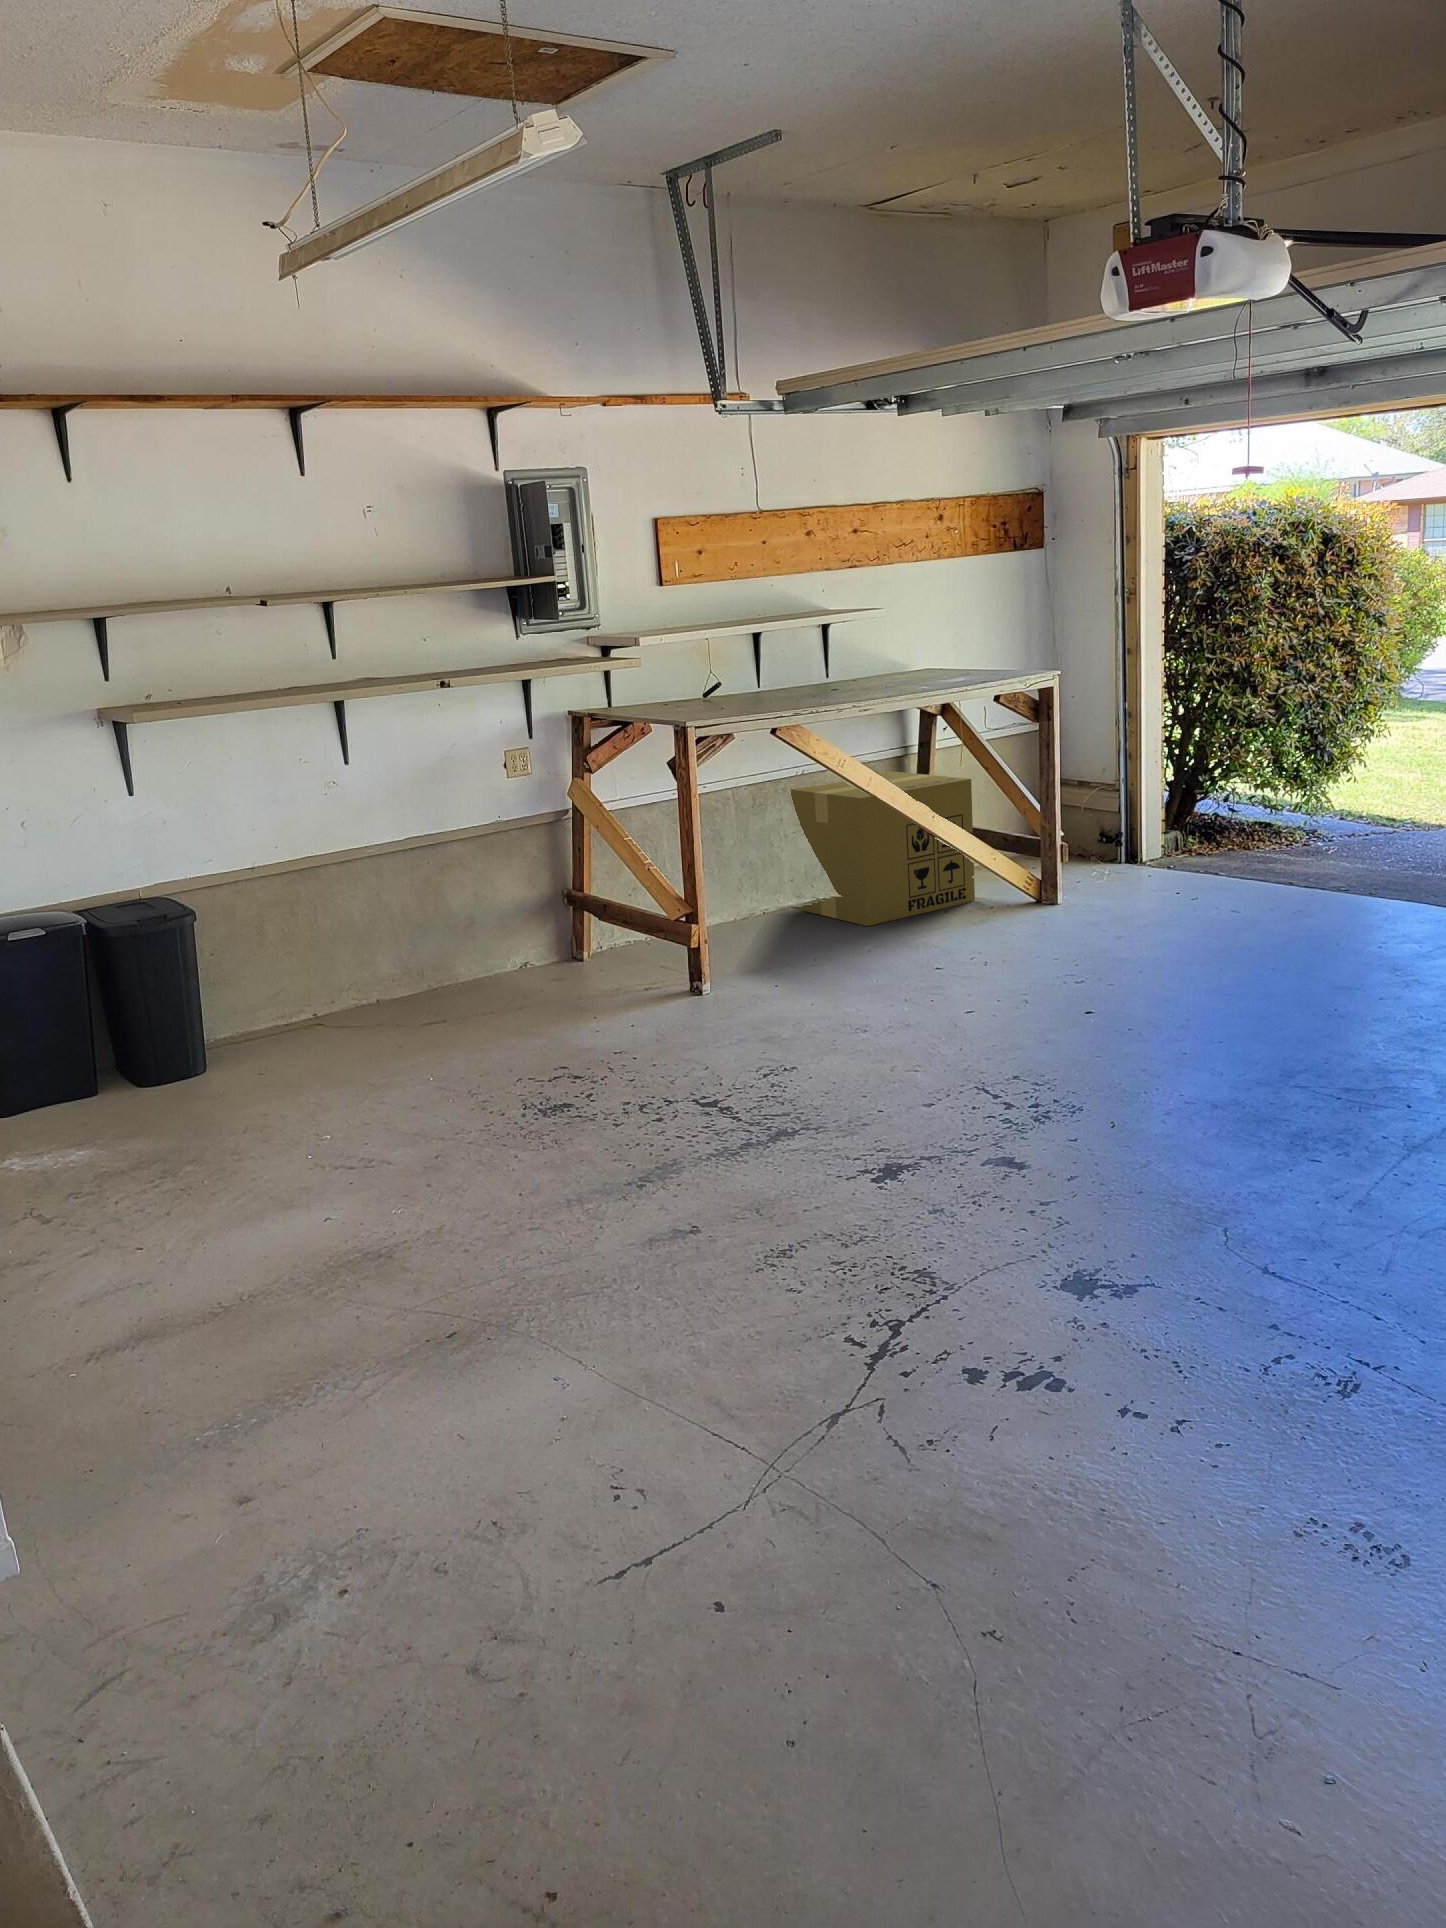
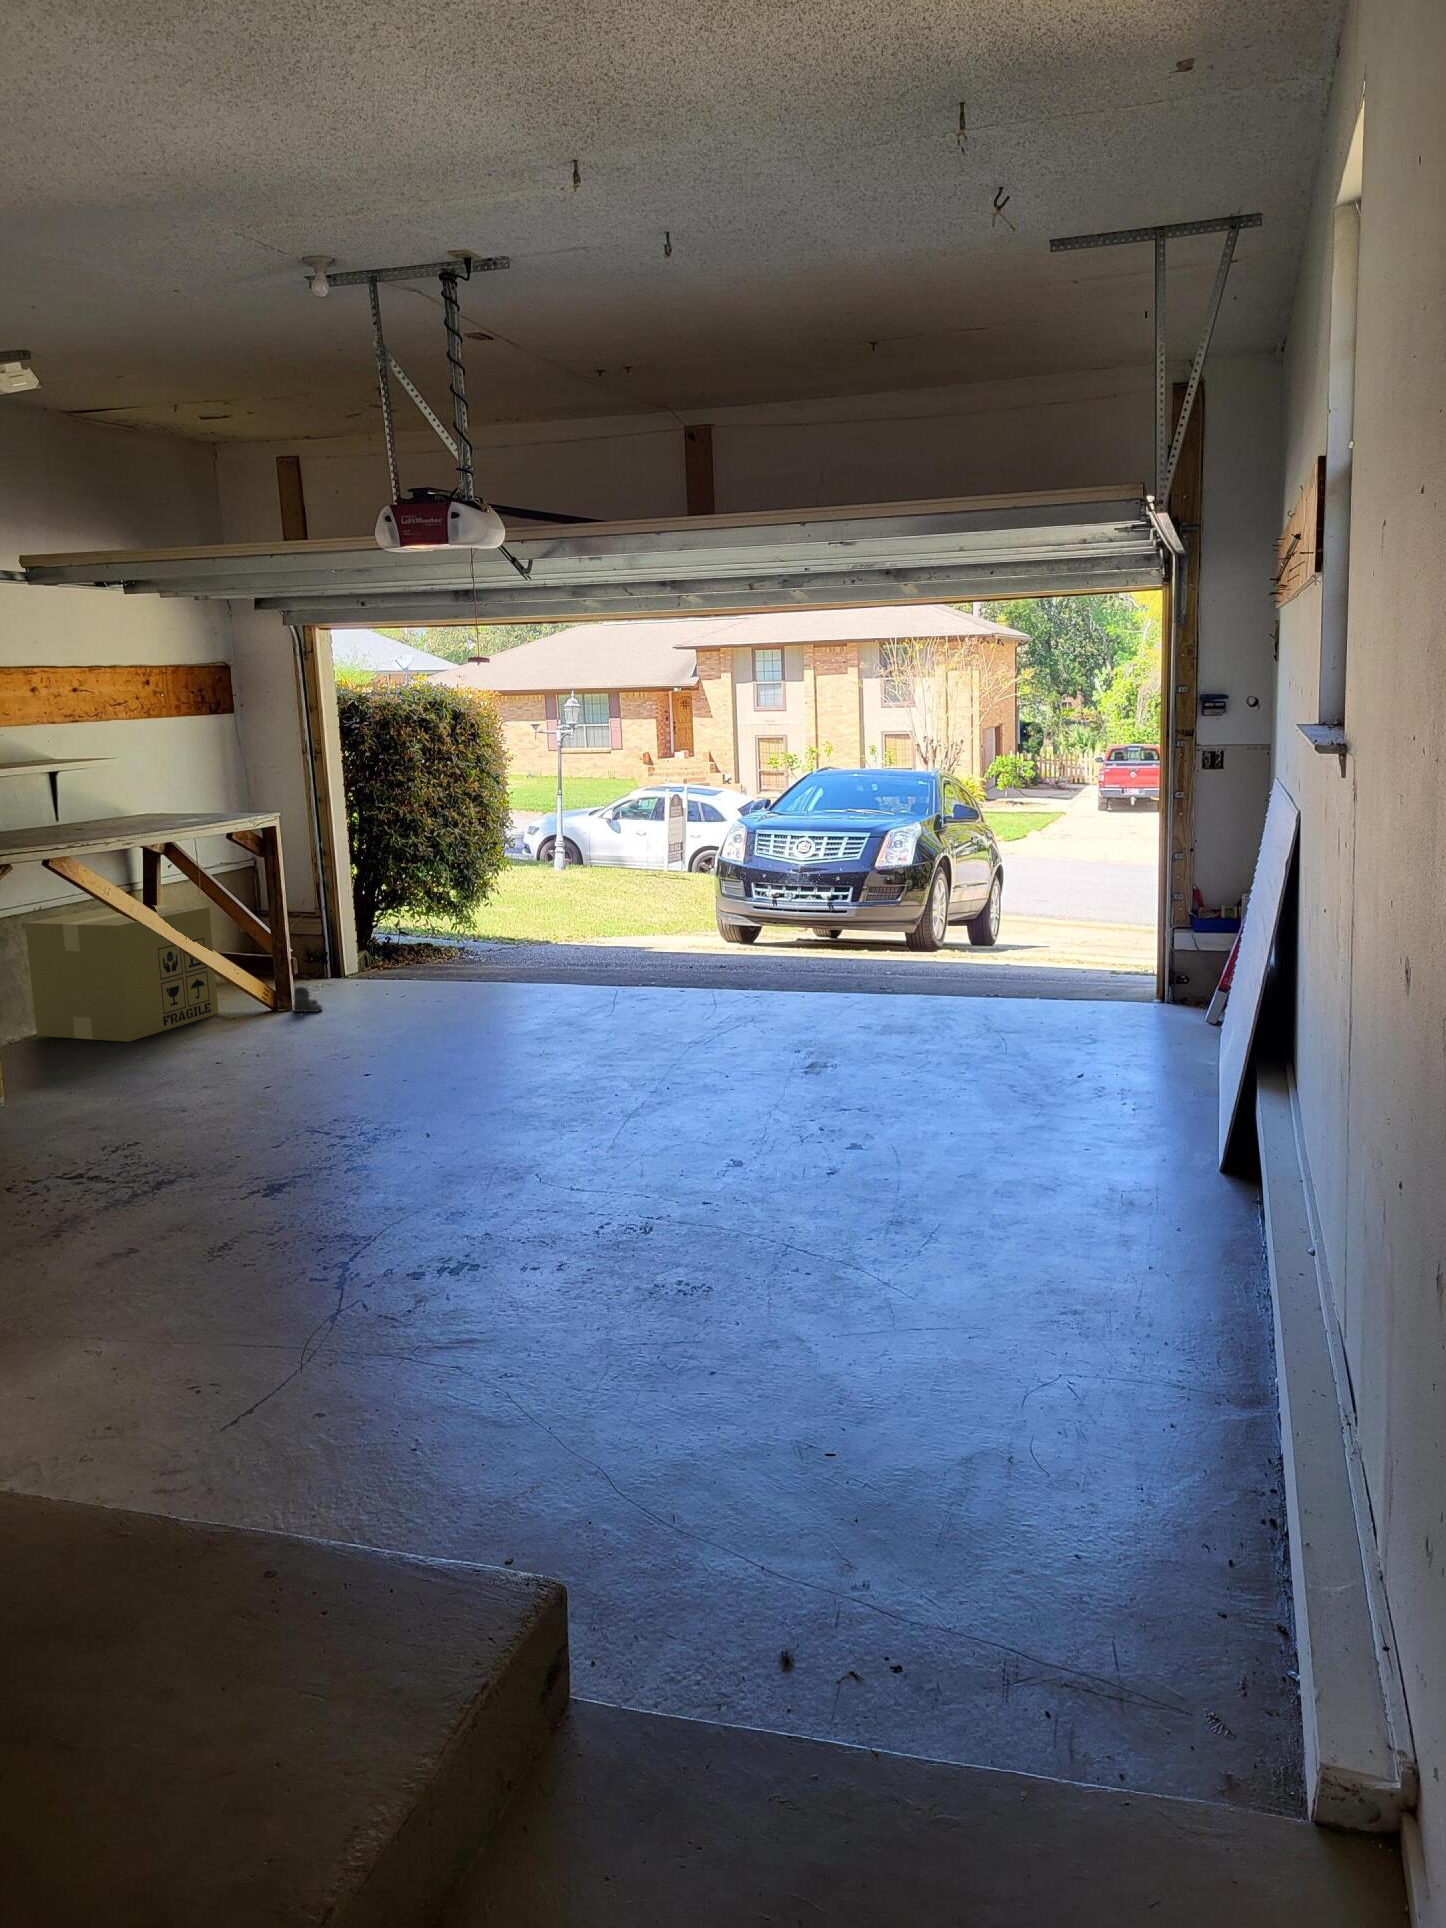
boots: none [1053,878,1087,913] -> present [293,987,322,1012]

